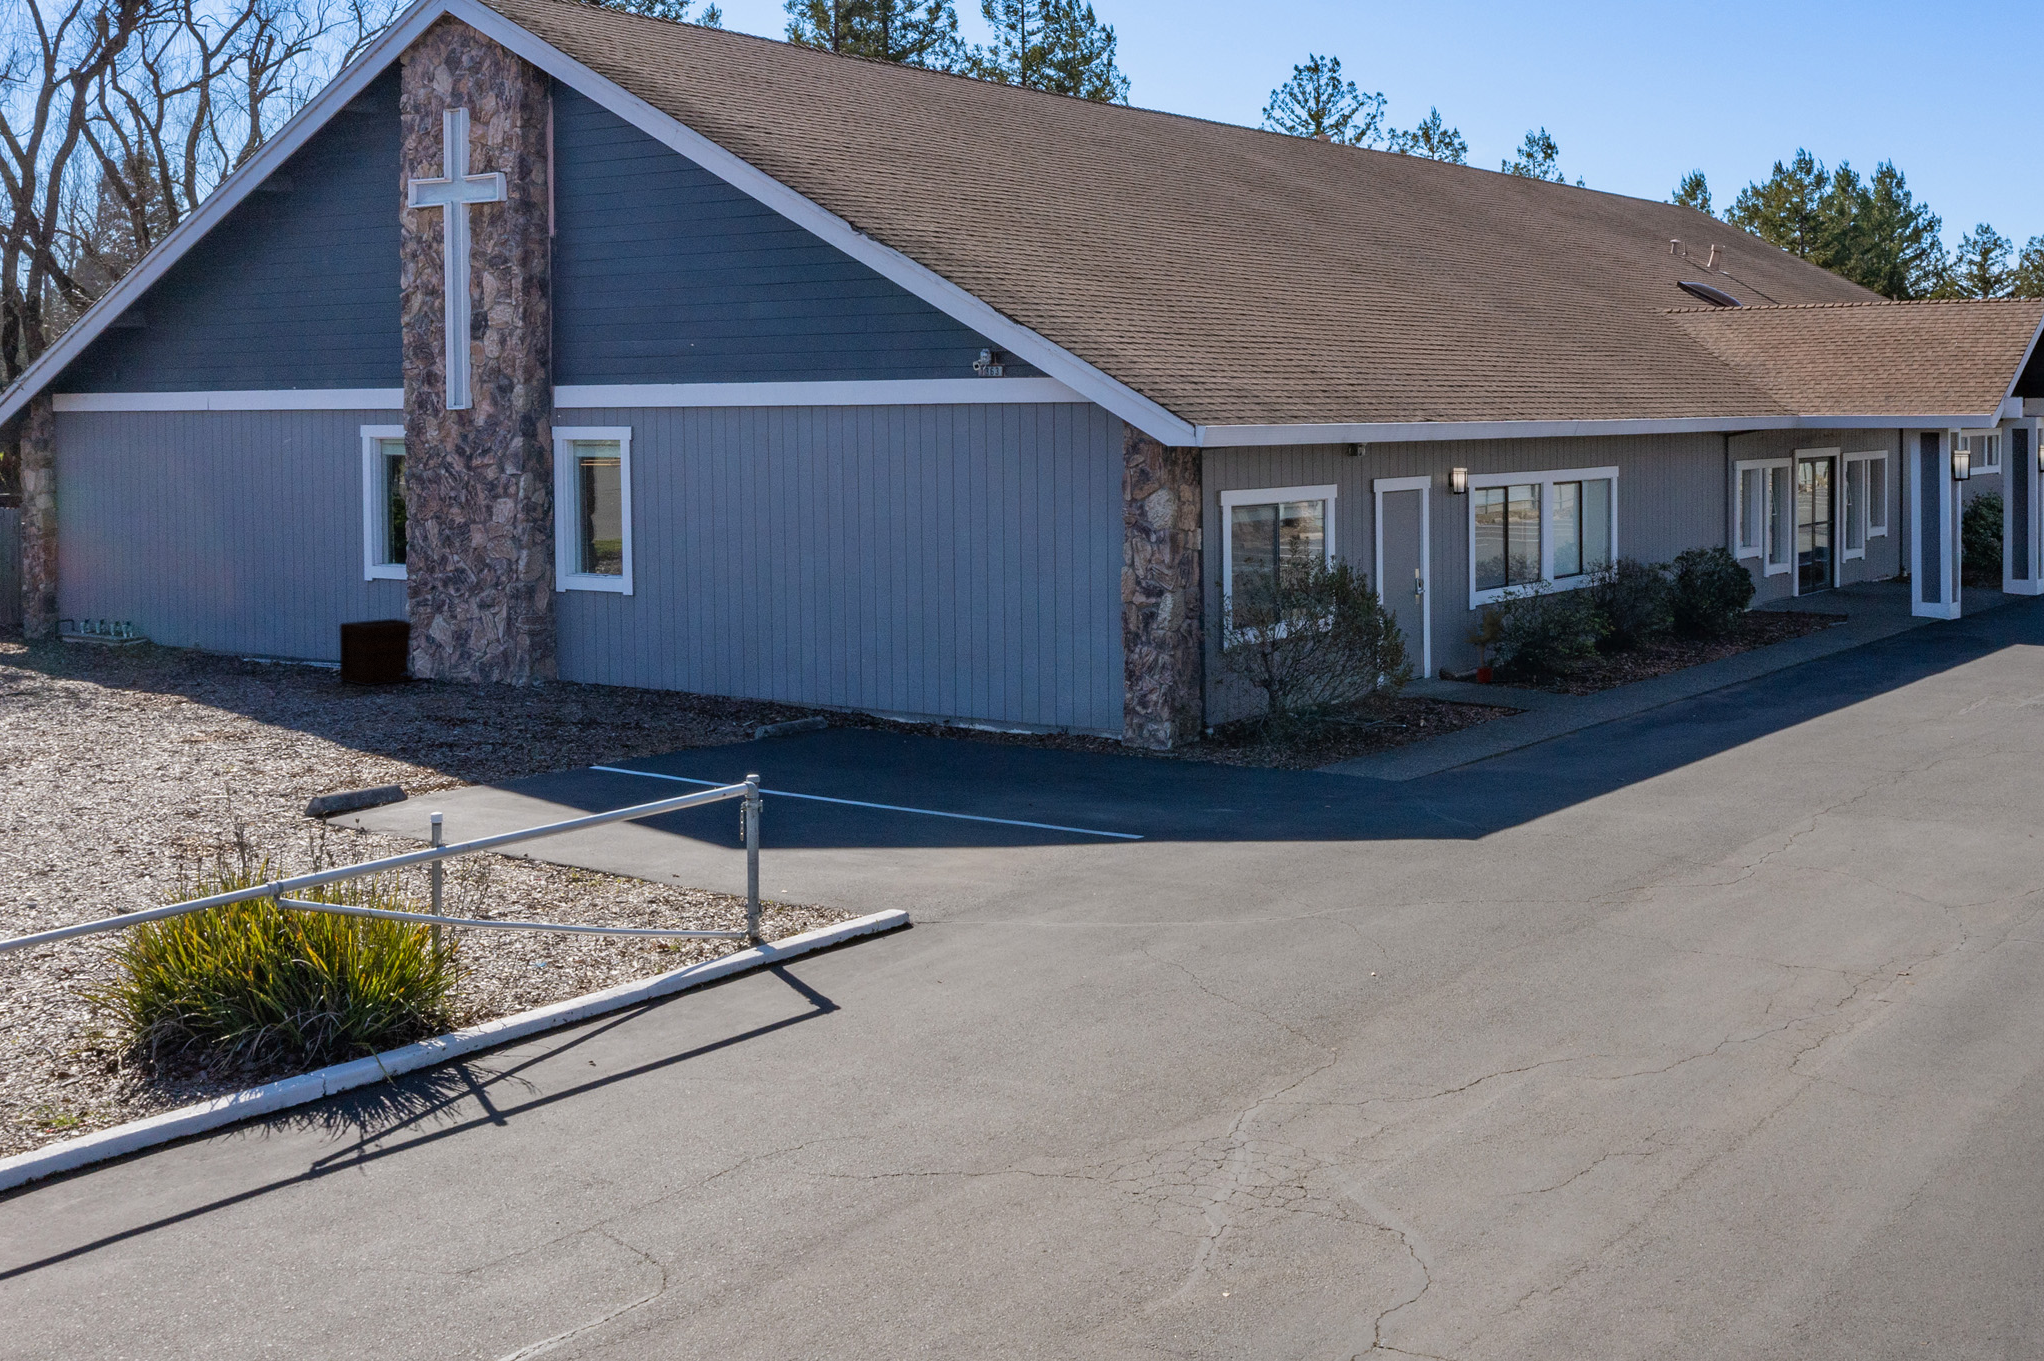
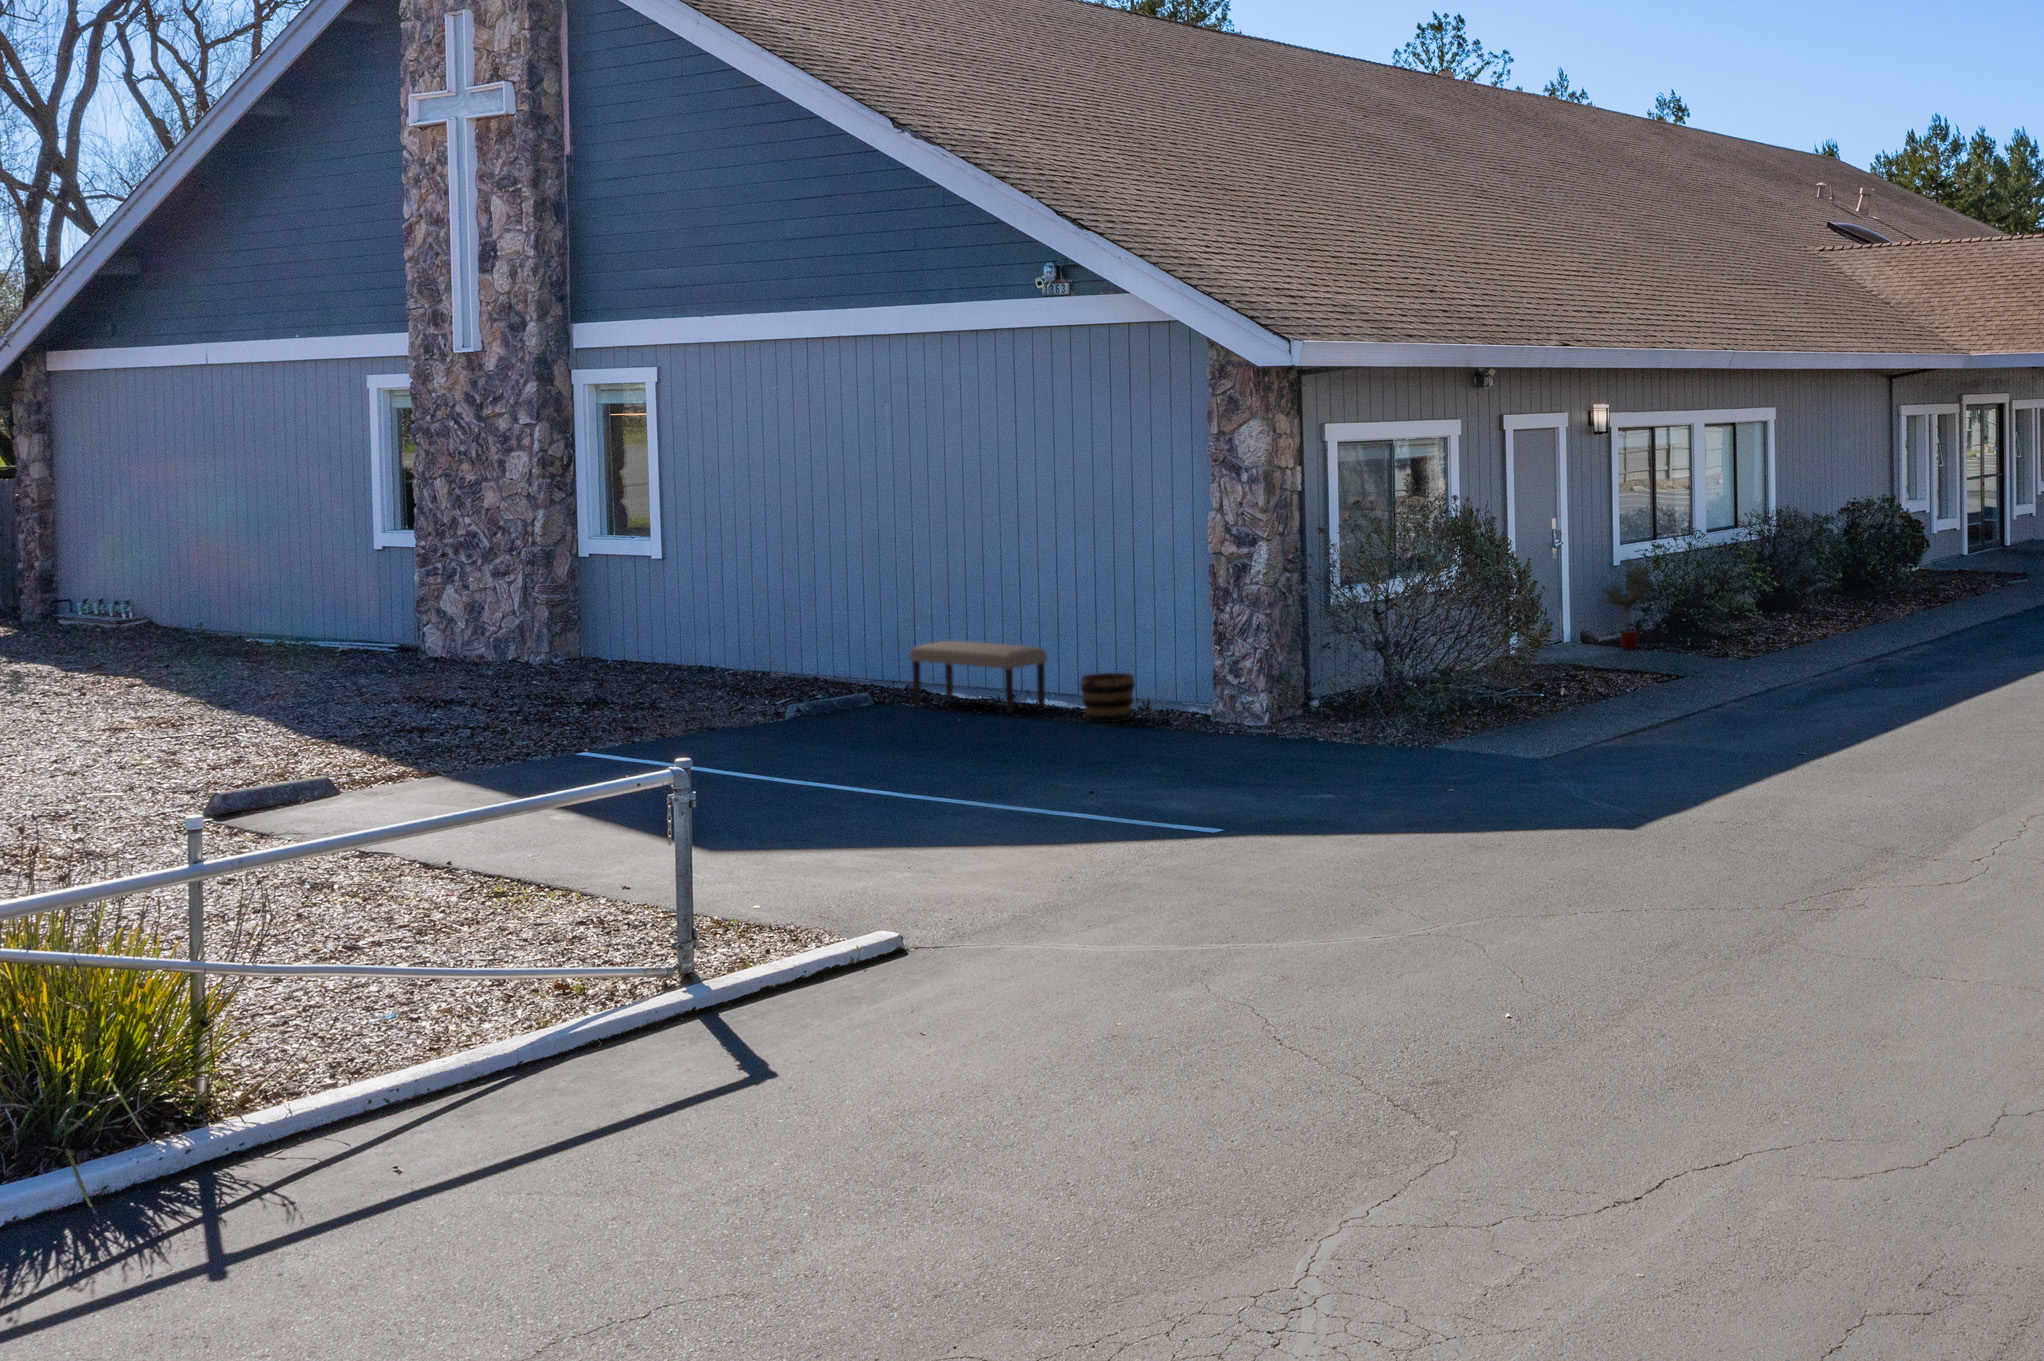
wooden crate: present [339,619,420,686] -> none [336,590,431,666]
bench: none [862,672,981,736] -> present [910,641,1047,714]
bucket: none [1012,702,1059,744] -> present [1081,673,1135,722]

